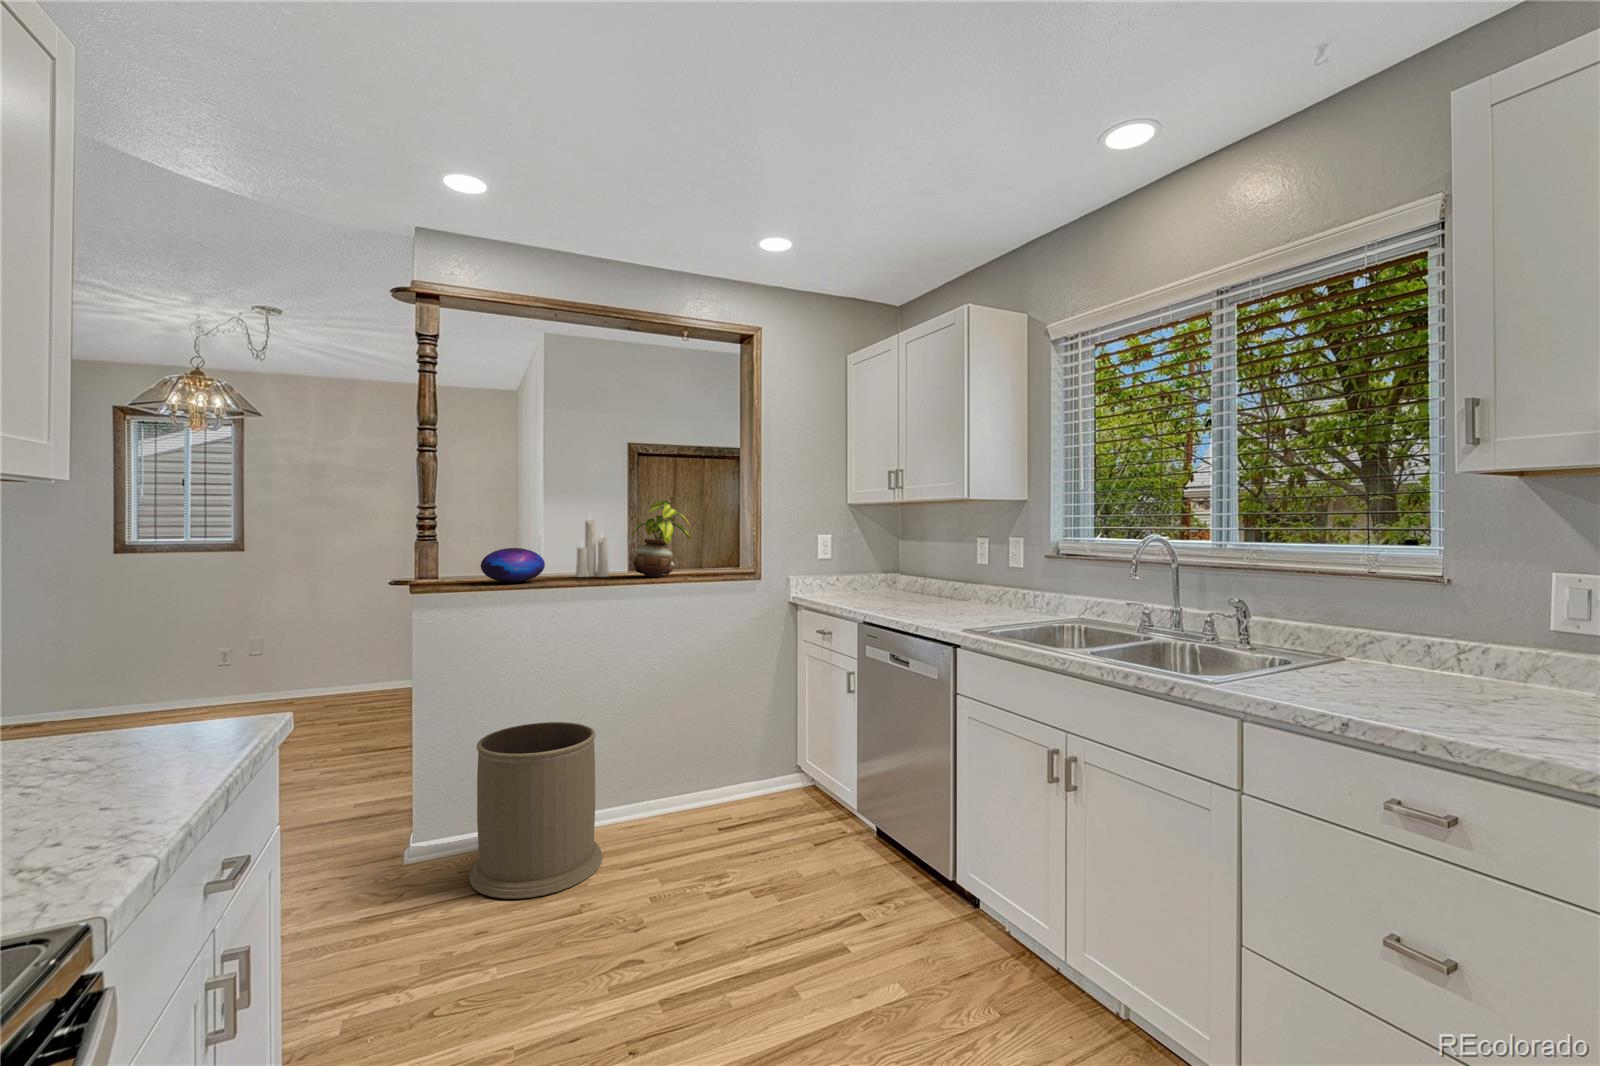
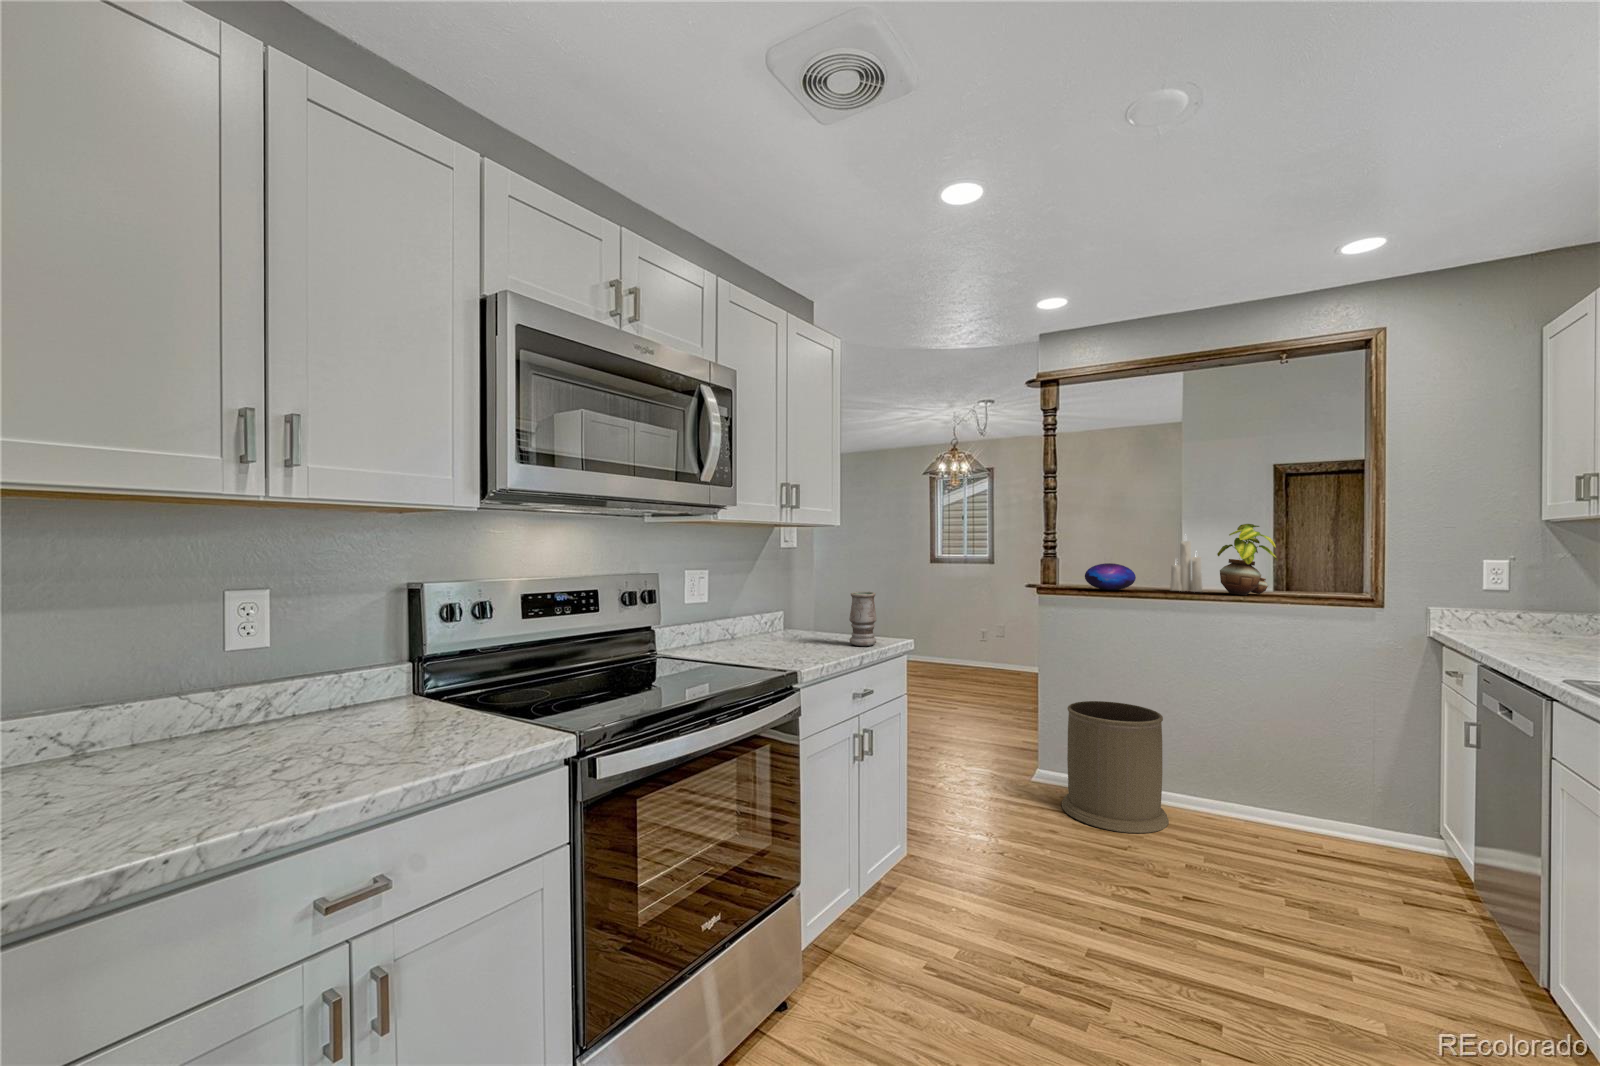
vase: none [133,630,216,761] -> present [849,592,876,646]

